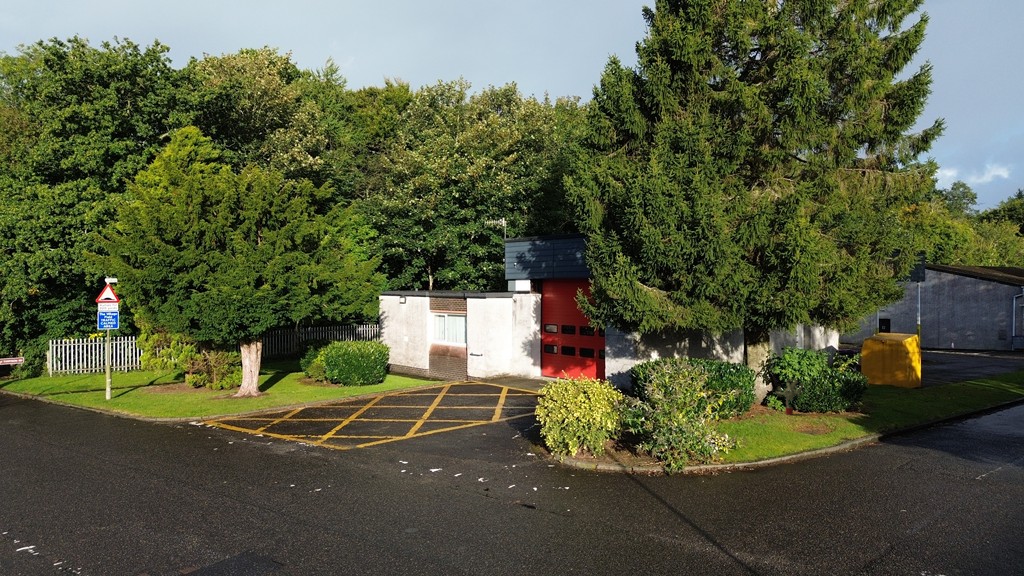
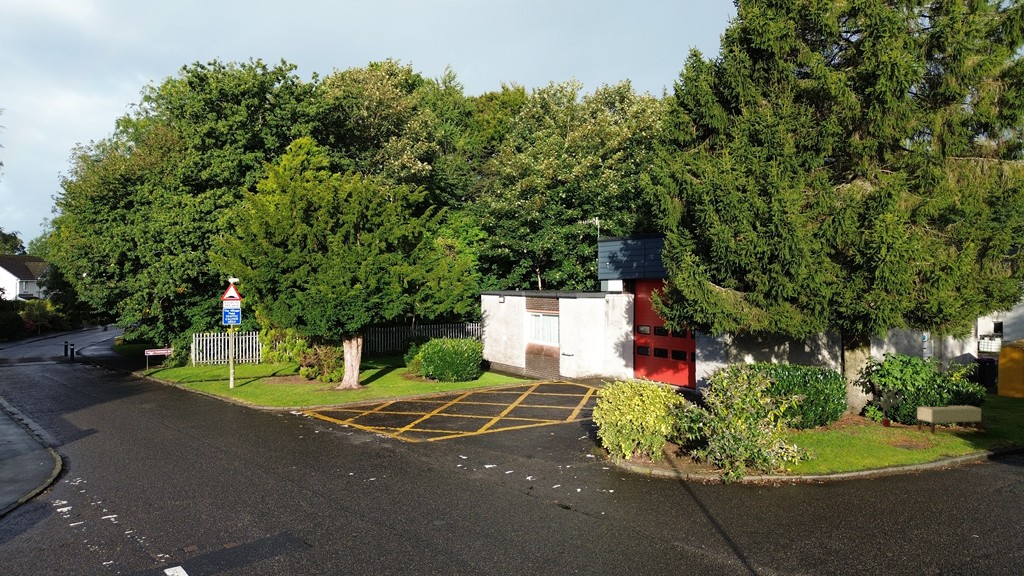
bench: none [816,393,869,420] -> present [917,405,981,434]

